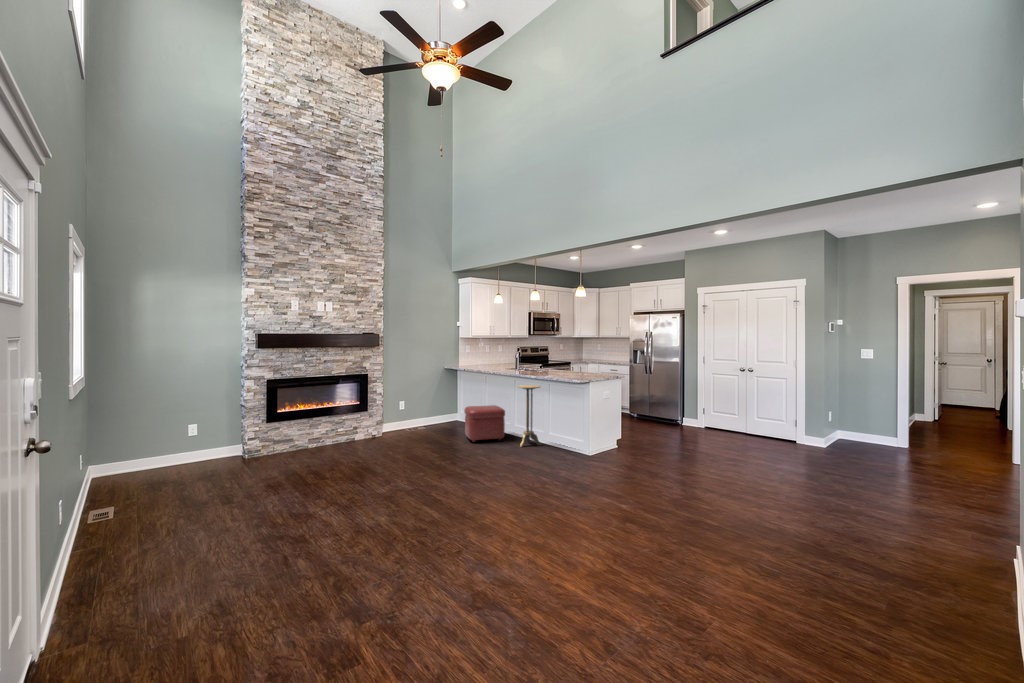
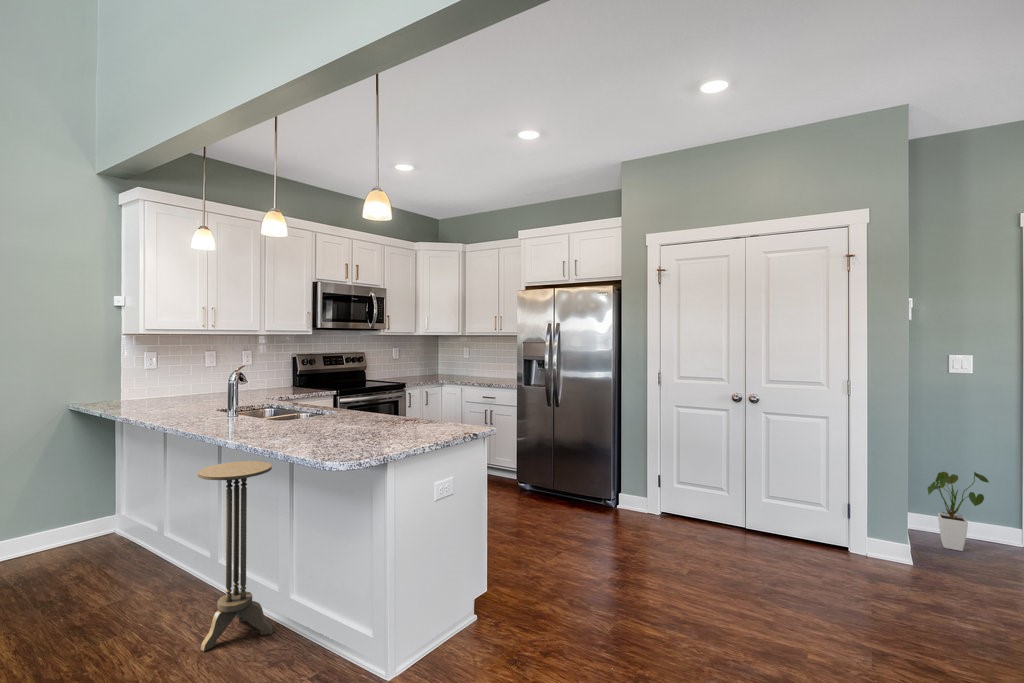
ottoman: present [464,405,505,442] -> none [44,511,183,642]
house plant: none [845,407,882,446] -> present [927,472,989,551]

